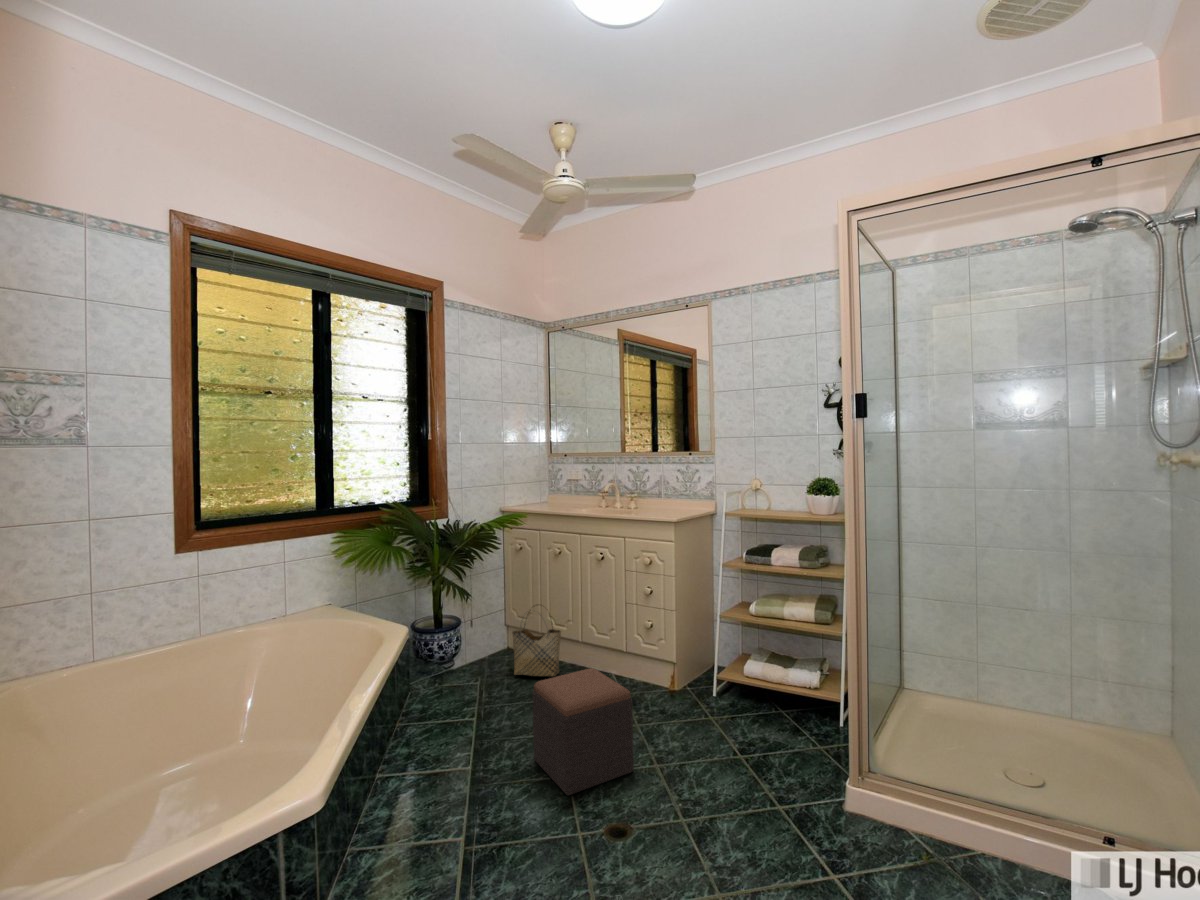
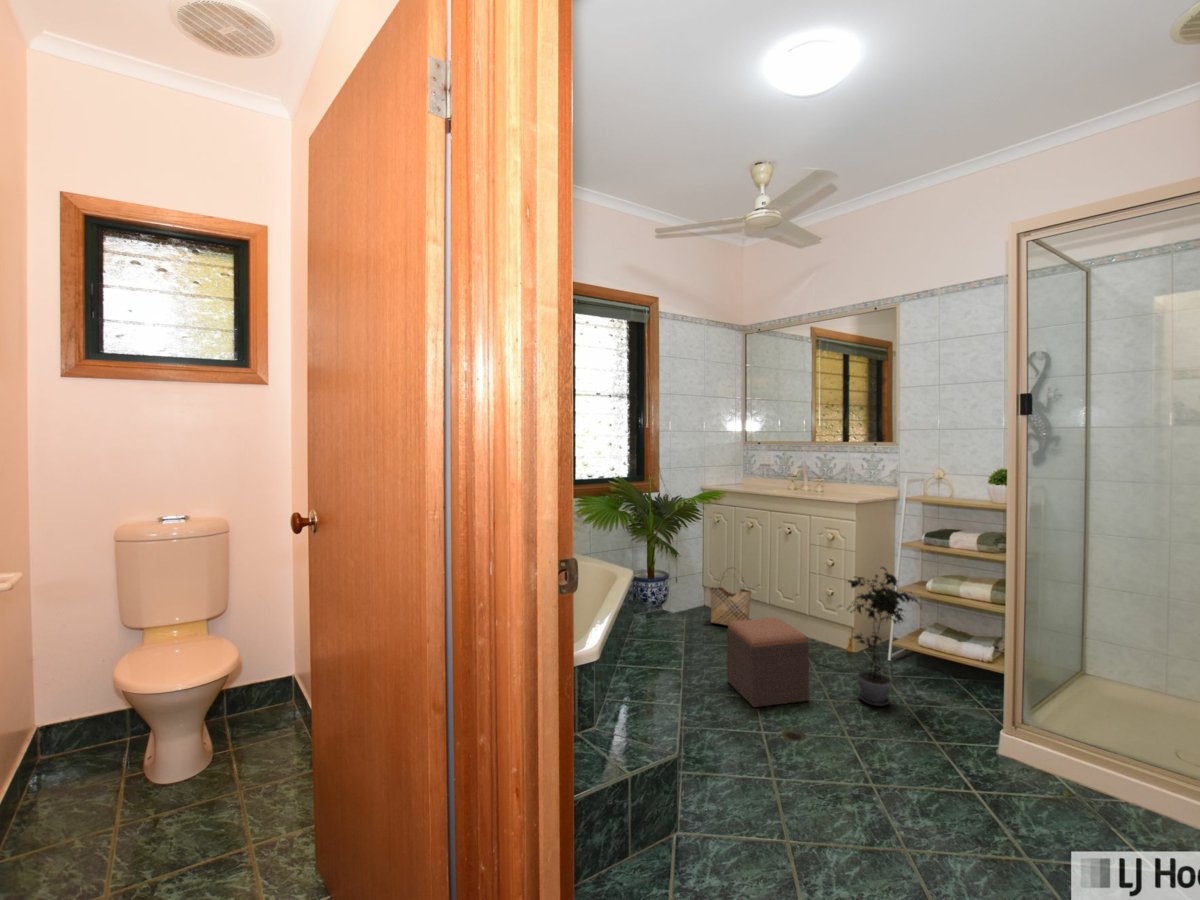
potted plant: none [671,595,757,764] -> present [848,567,917,706]

